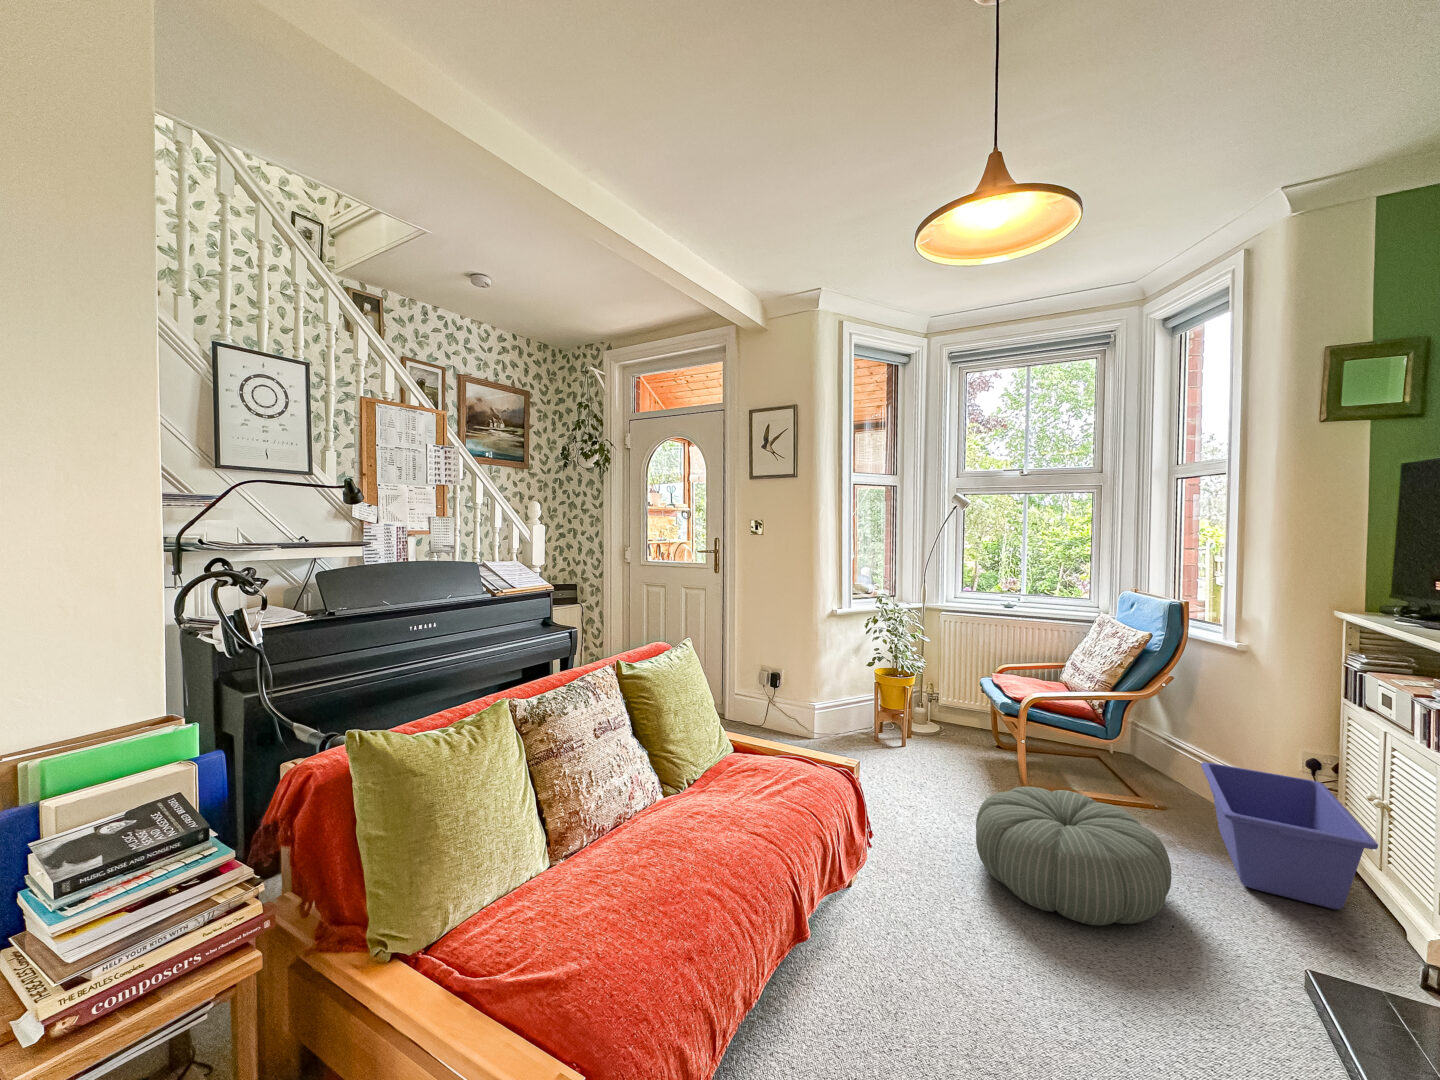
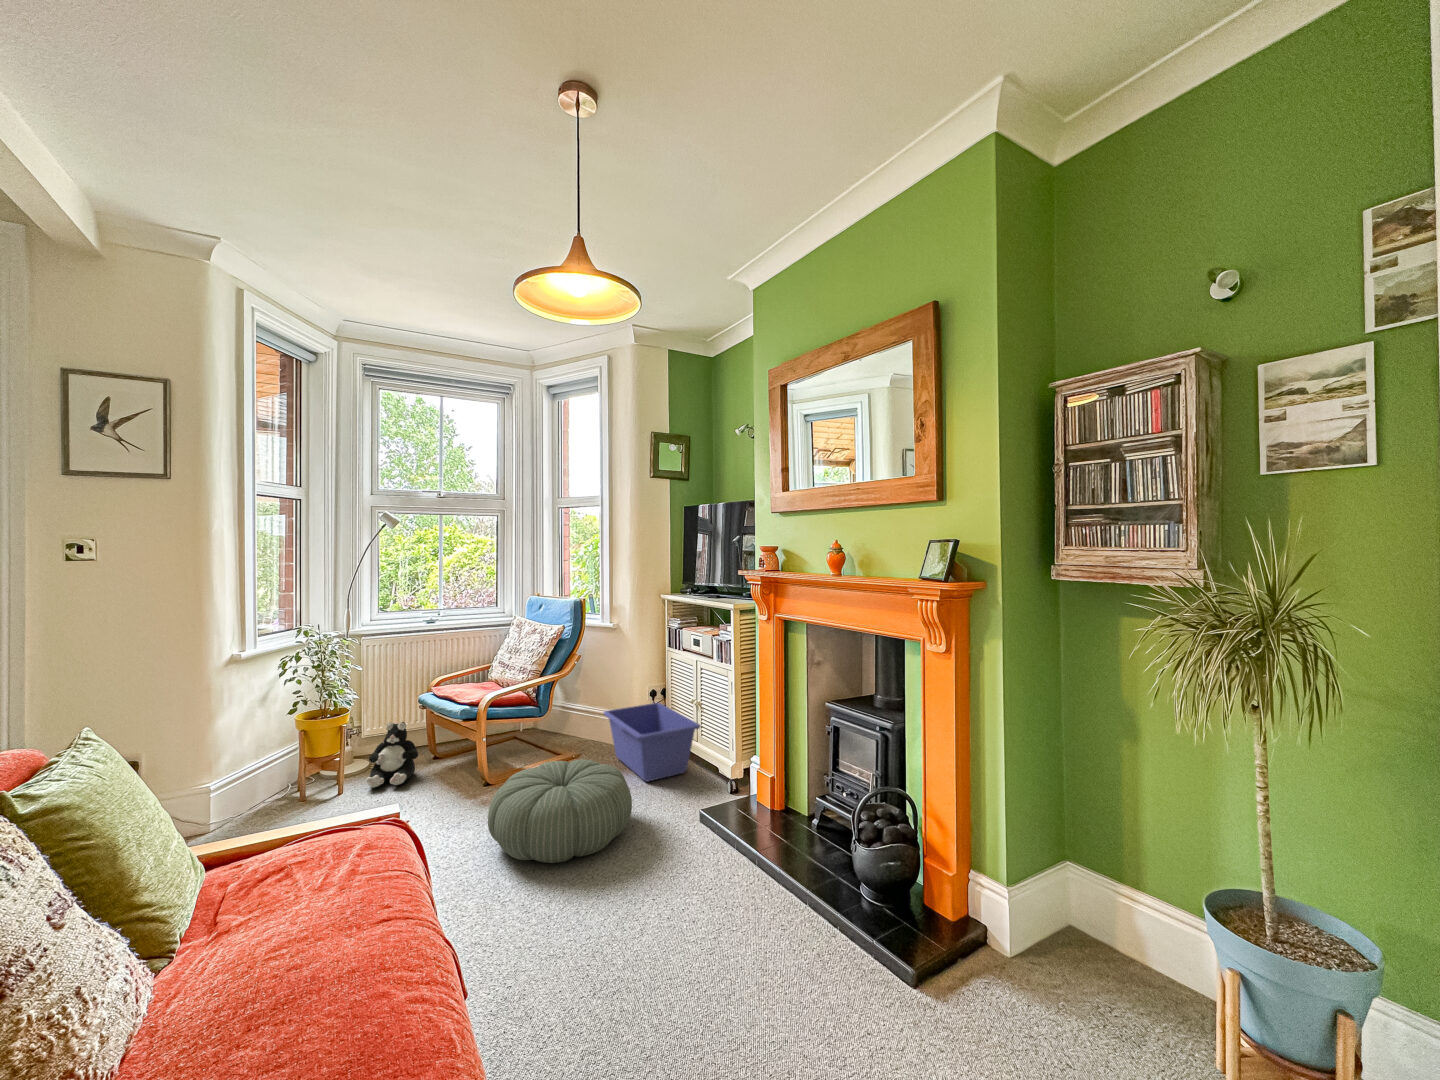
plush toy: none [923,696,972,757] -> present [366,722,418,787]

